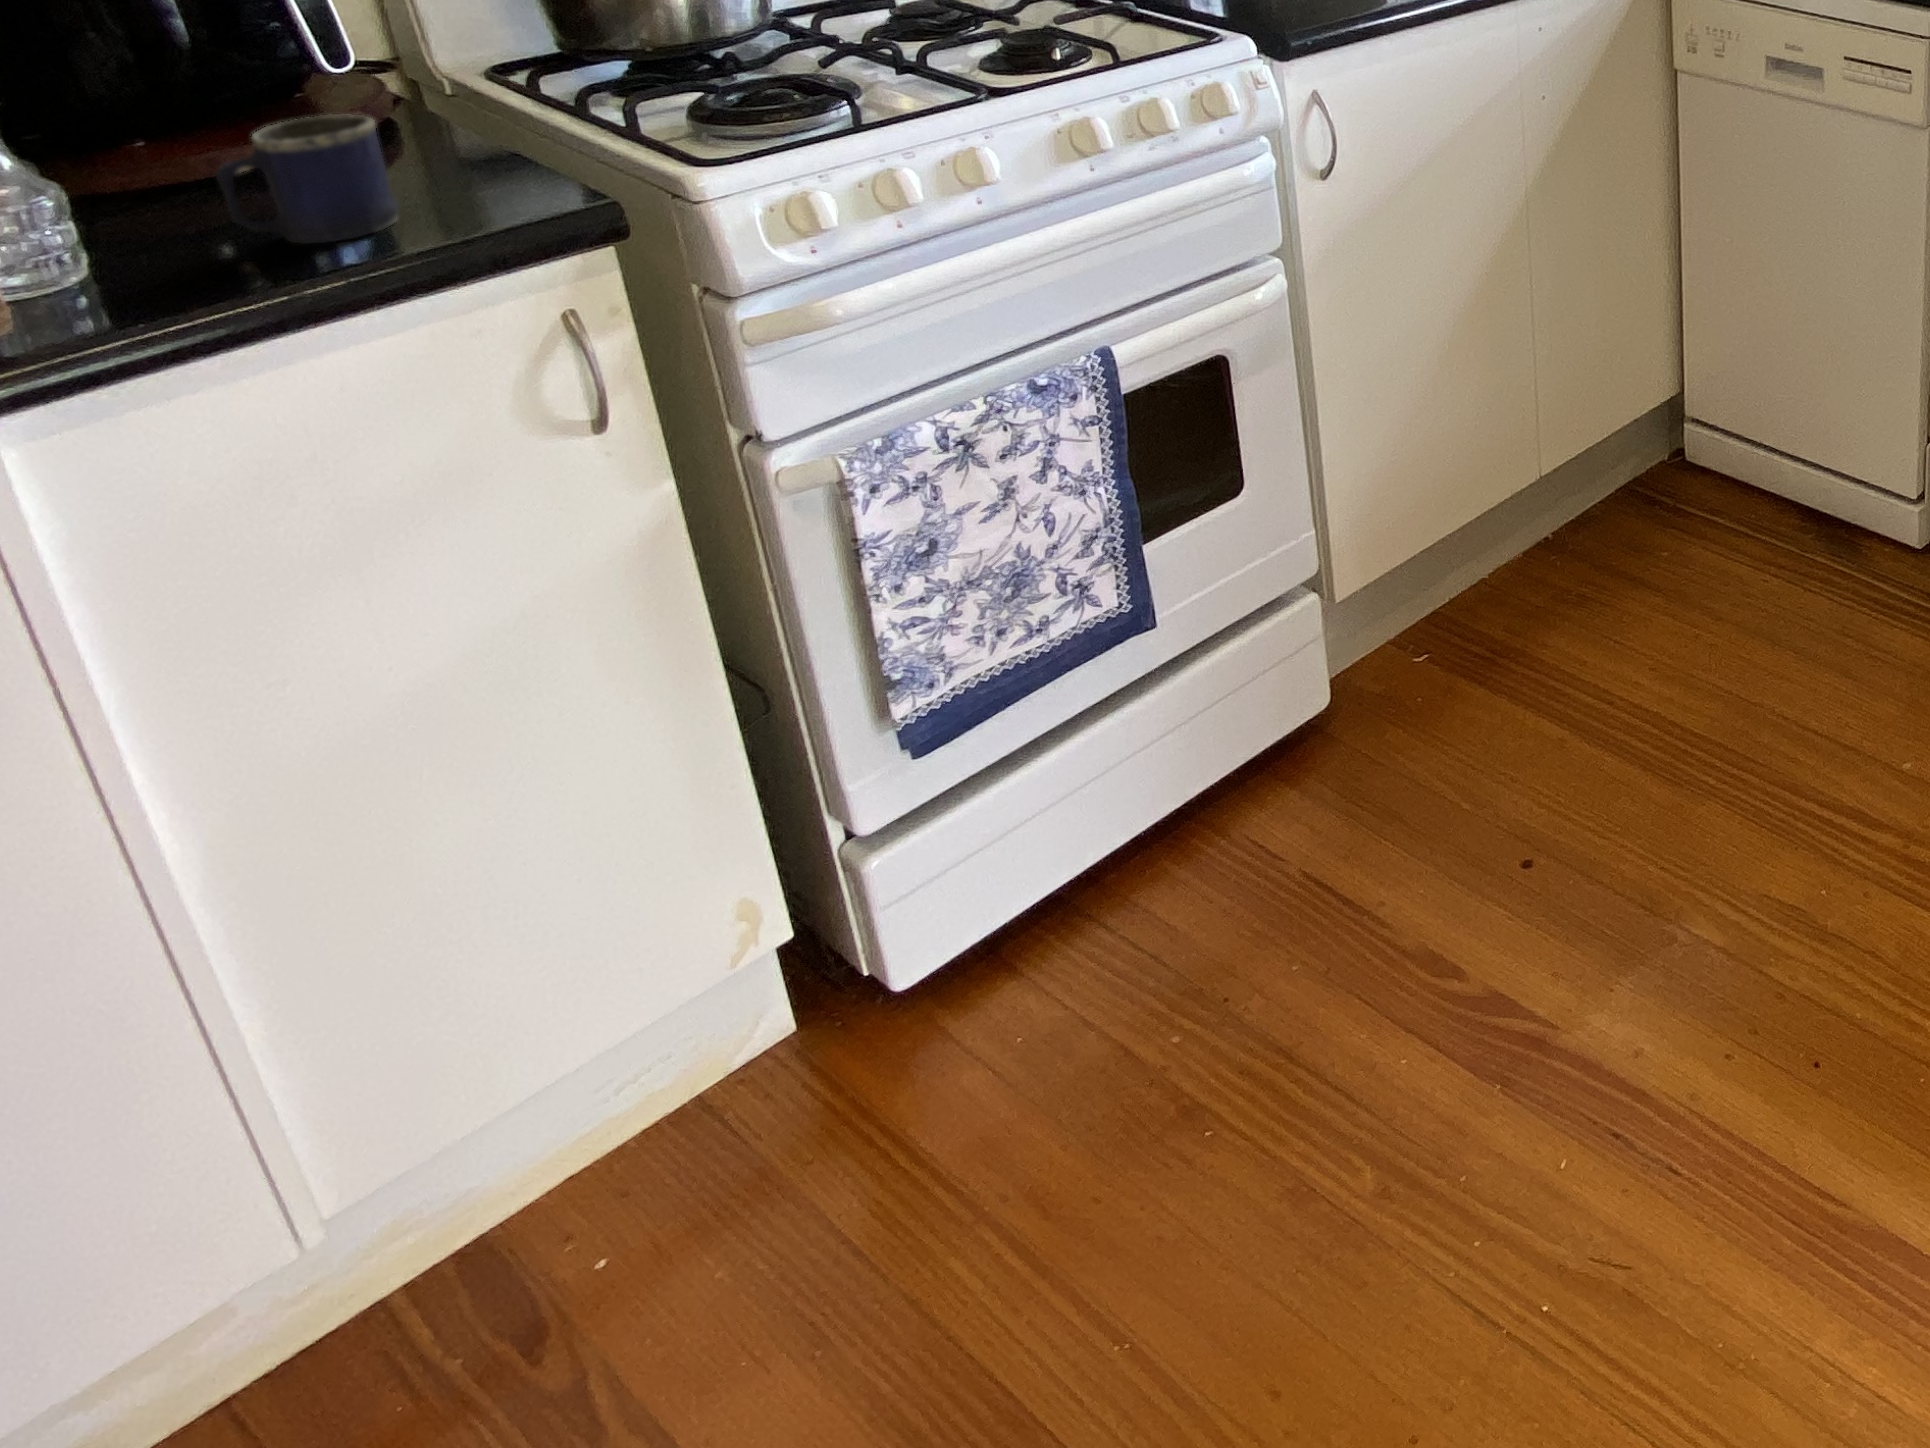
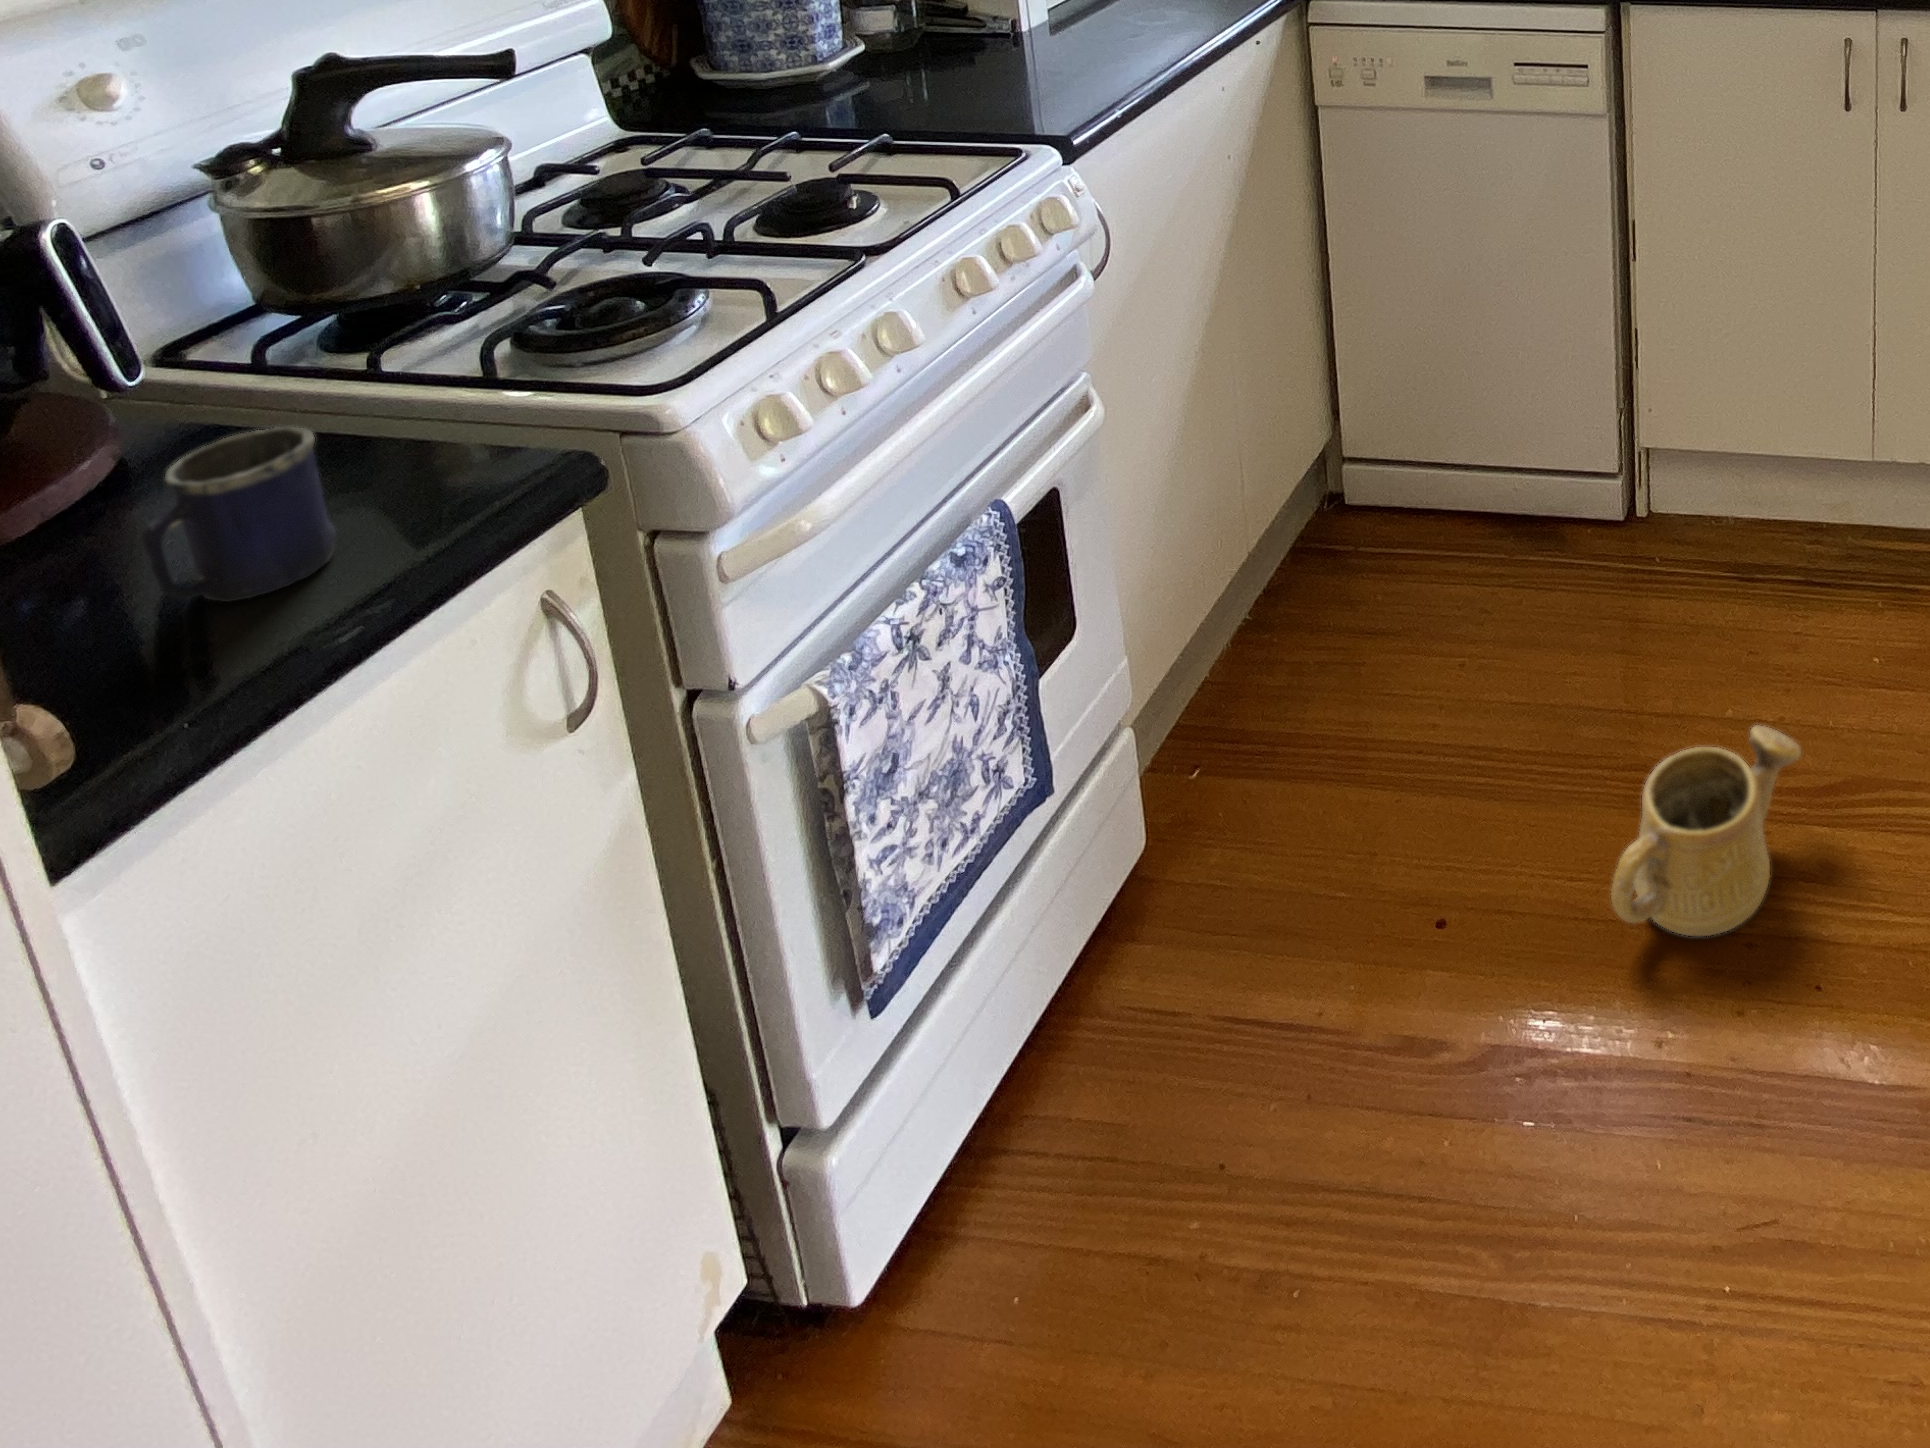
watering can: none [1633,791,1892,984] -> present [1611,726,1801,936]

